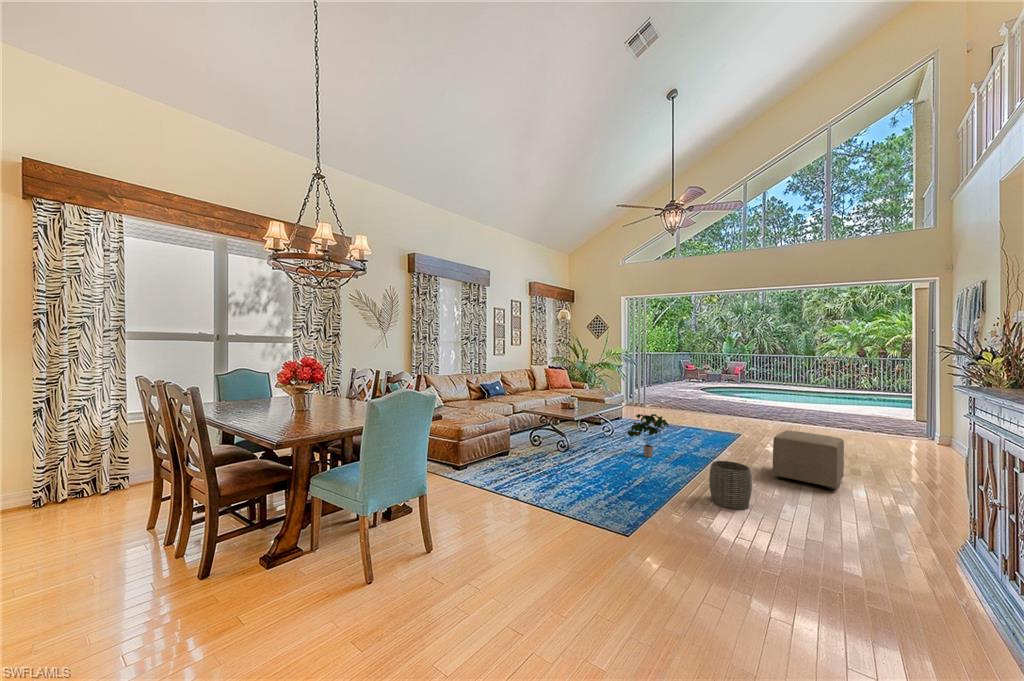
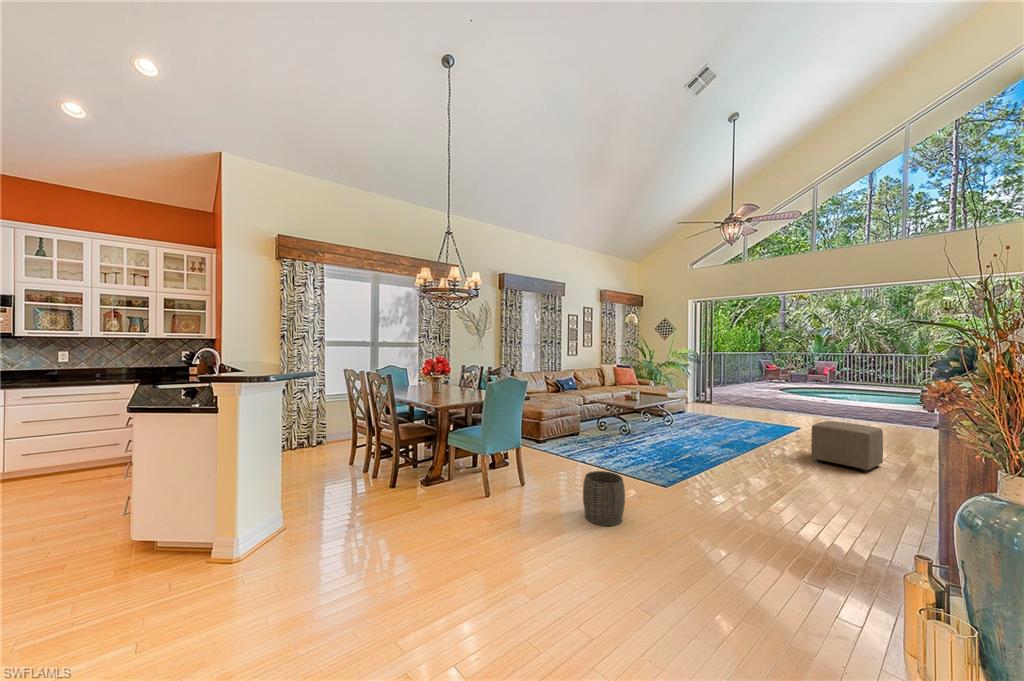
potted plant: present [627,414,669,457] -> none [681,405,719,441]
woven basket: present [709,461,752,510] -> present [583,471,625,526]

